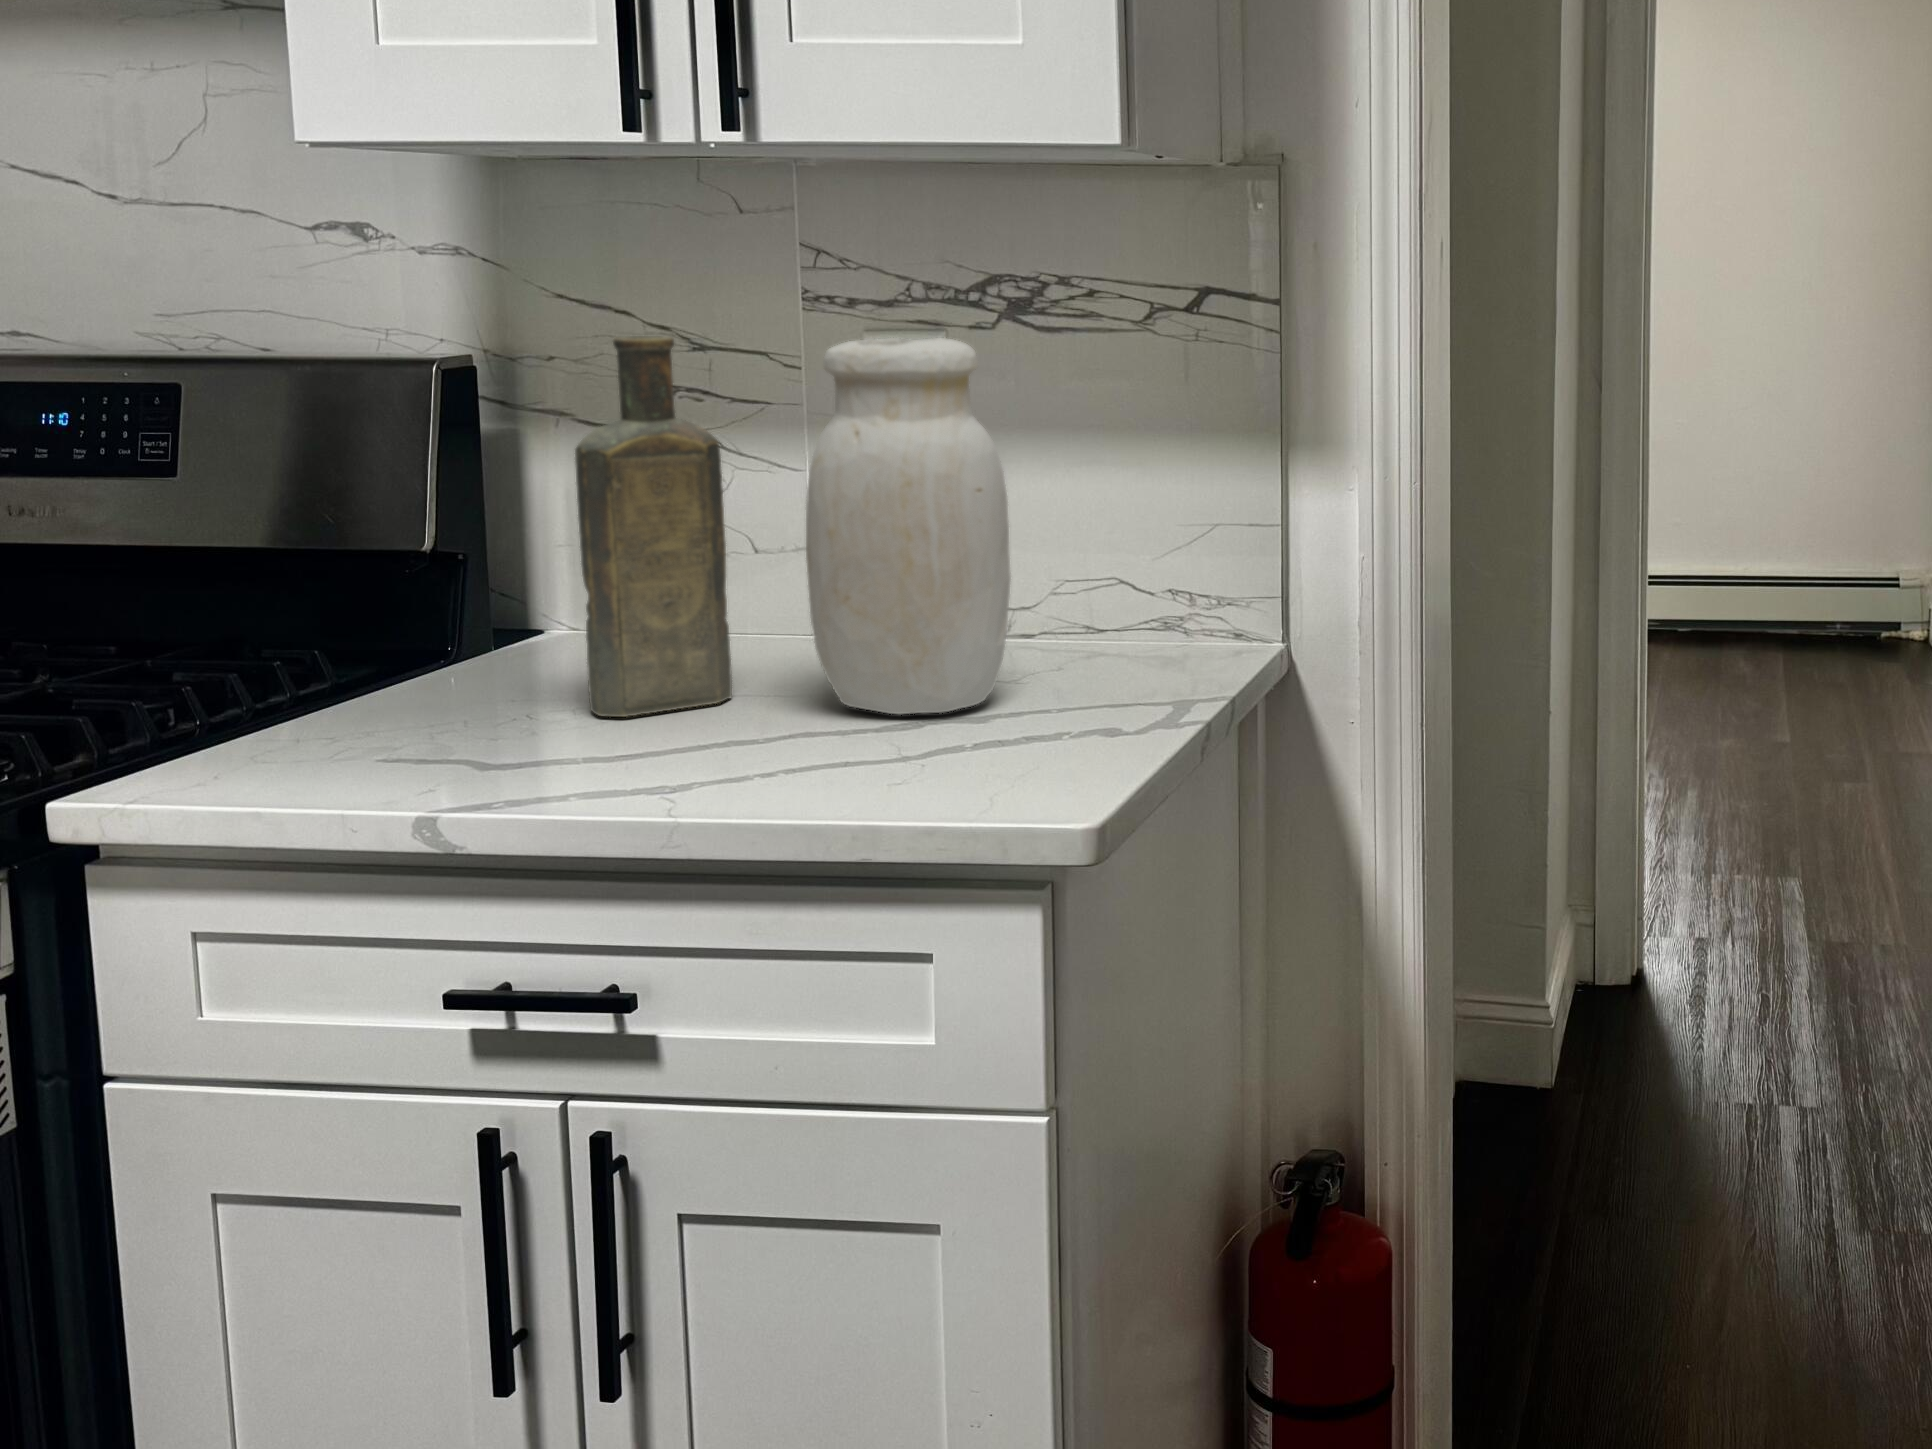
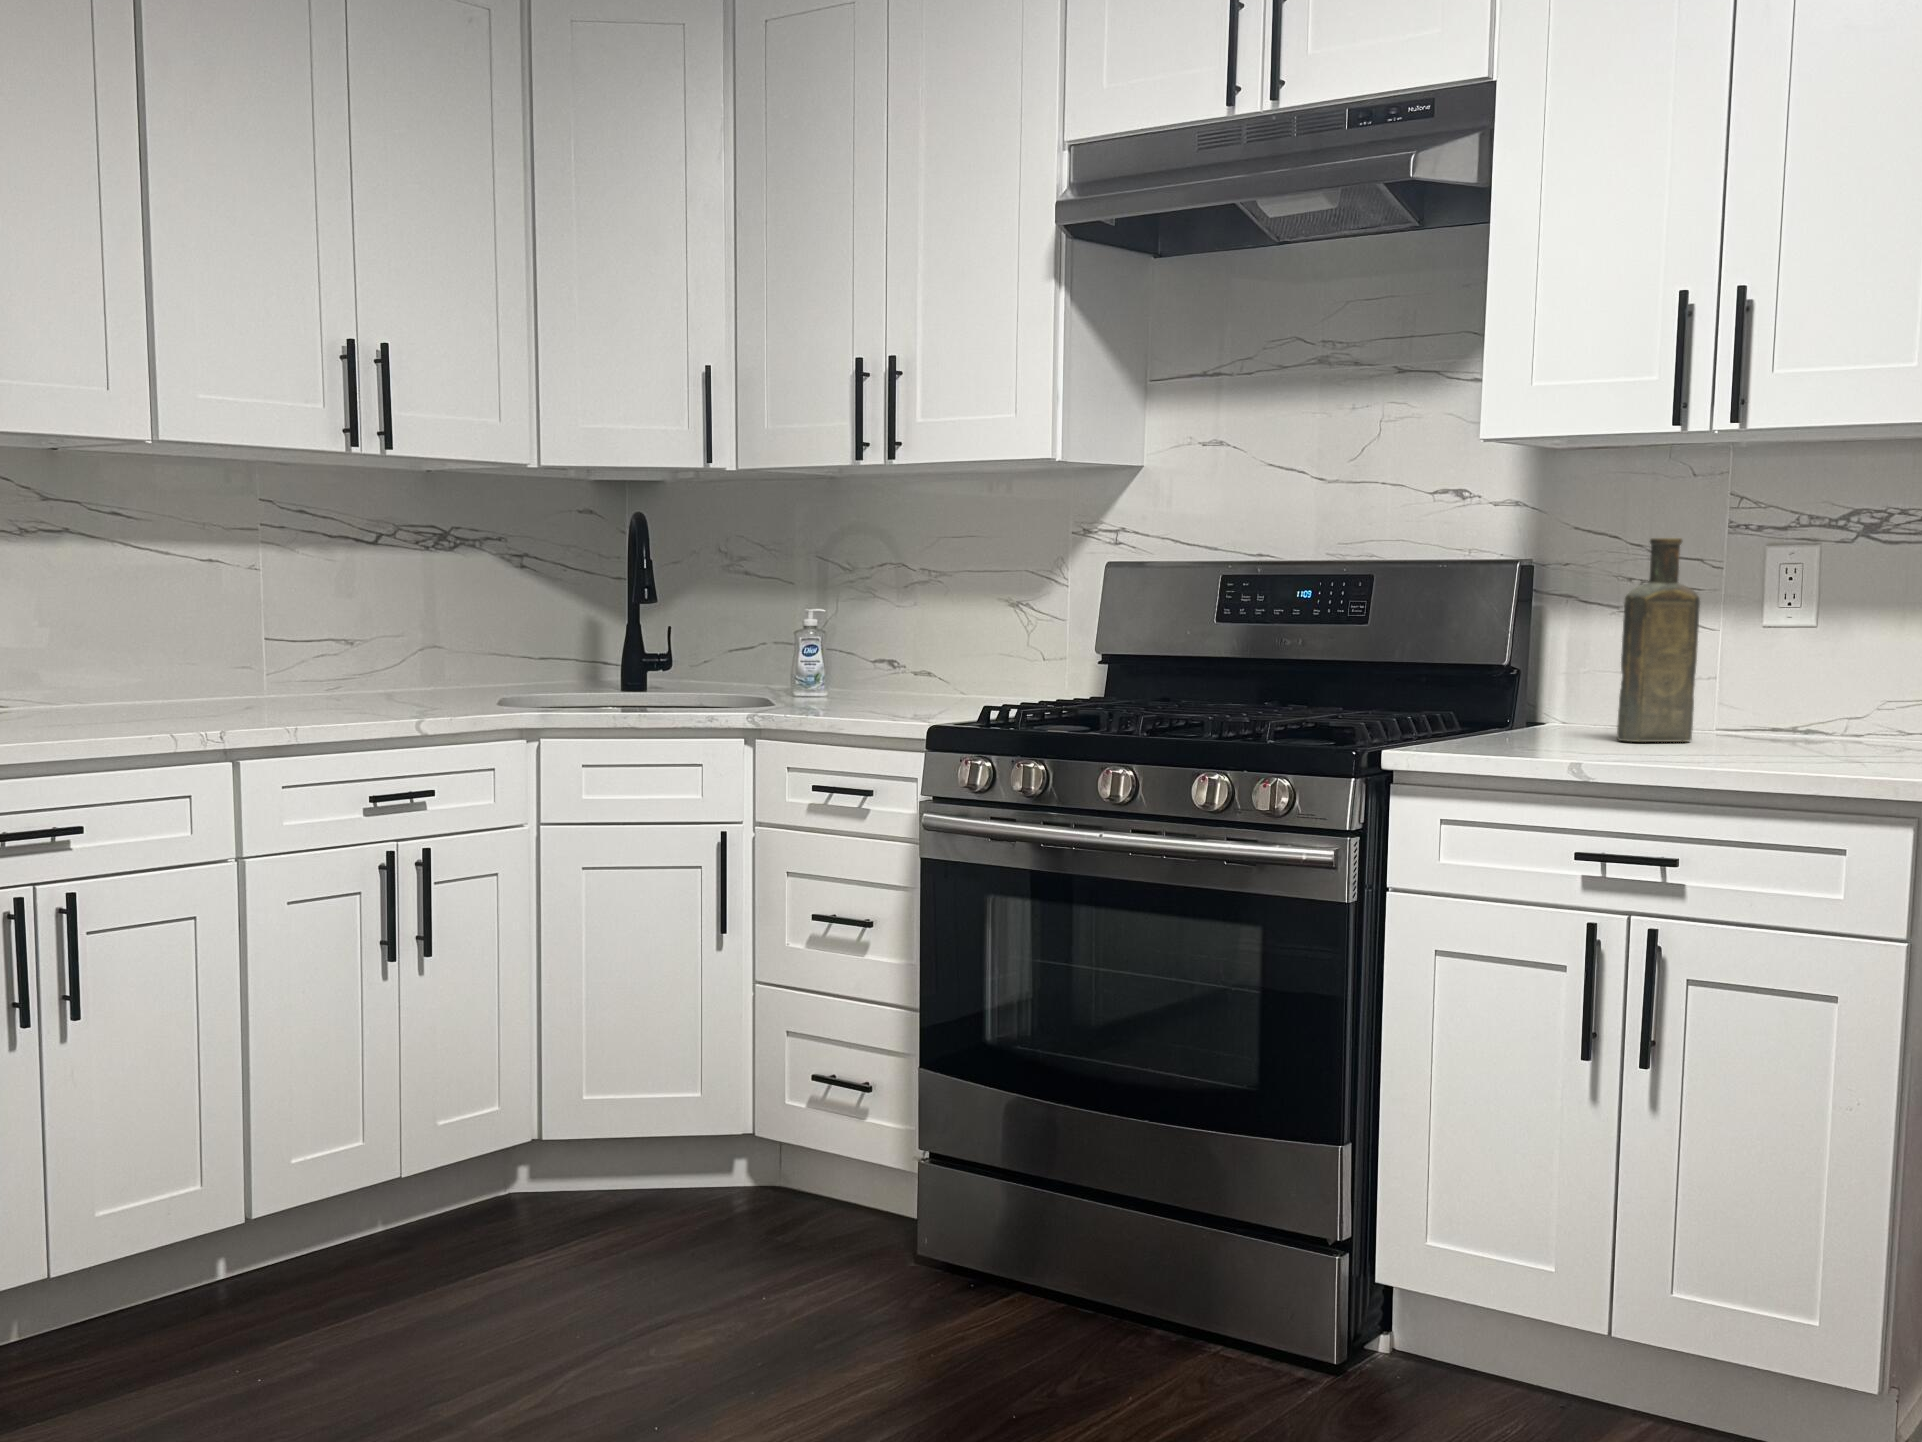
jar: present [806,338,1011,714] -> none [1748,537,1873,748]

